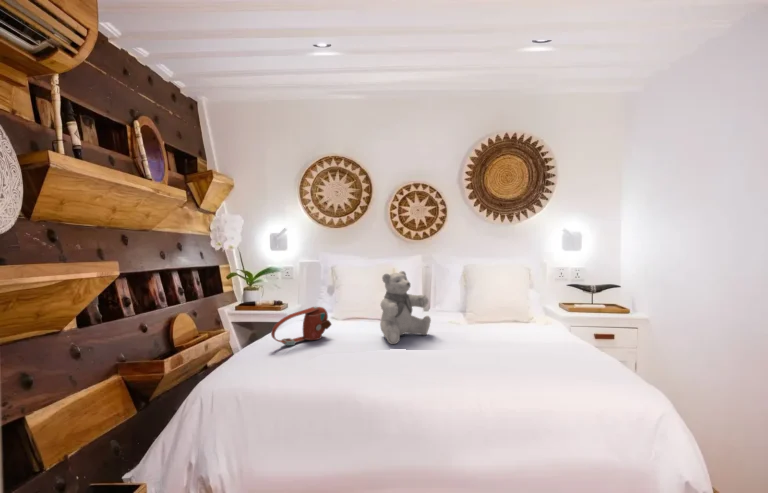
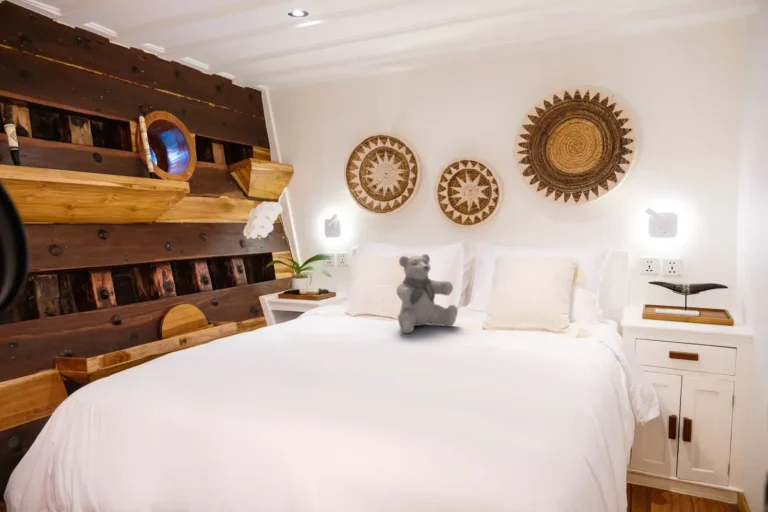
handbag: present [271,307,331,345] -> none [281,291,350,329]

